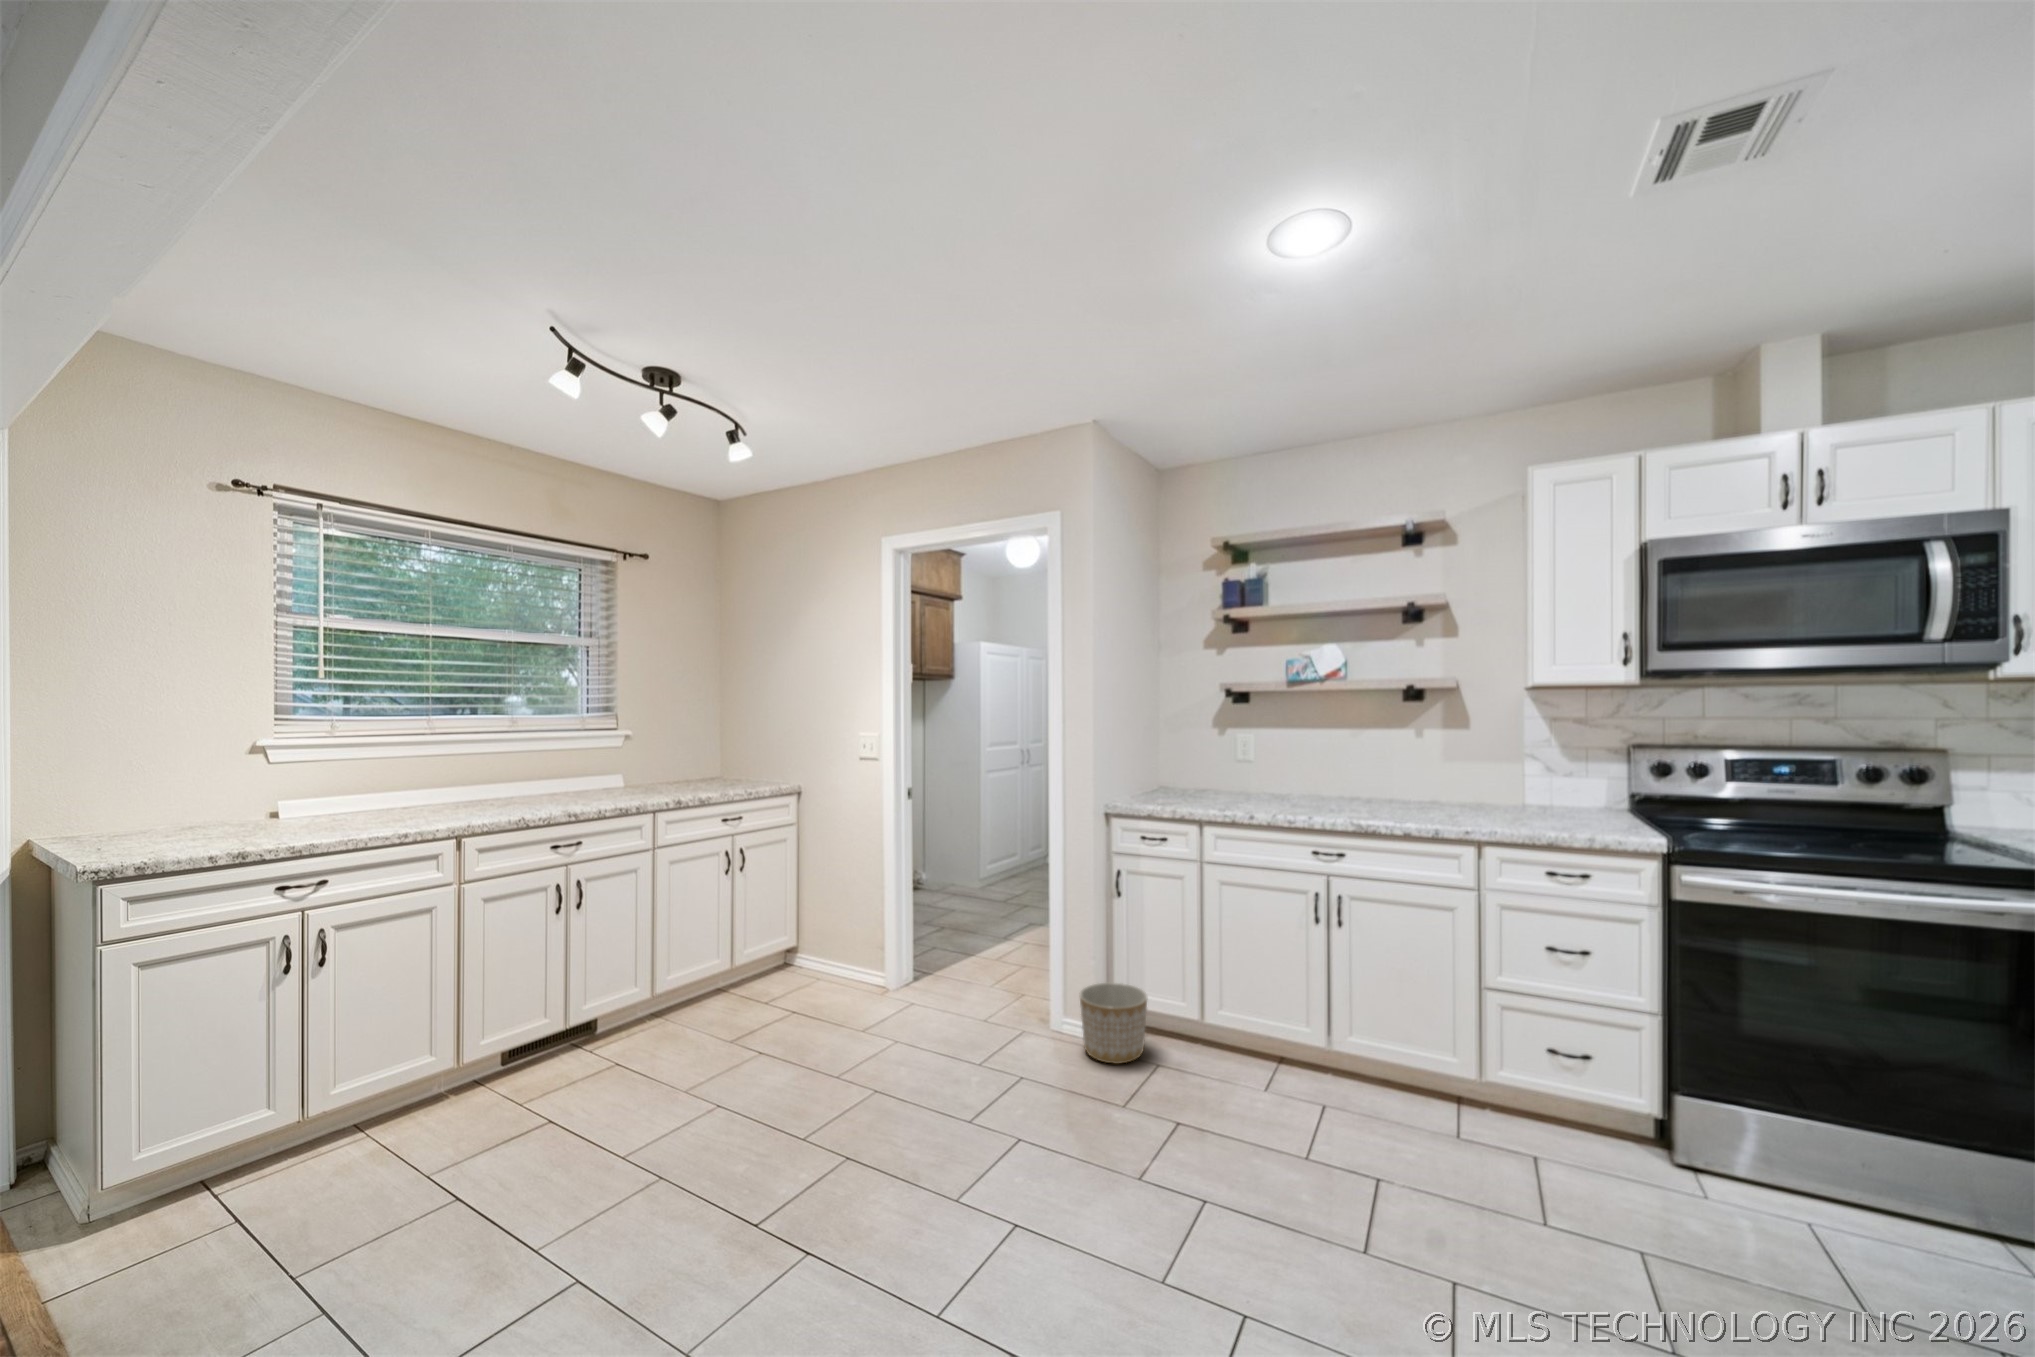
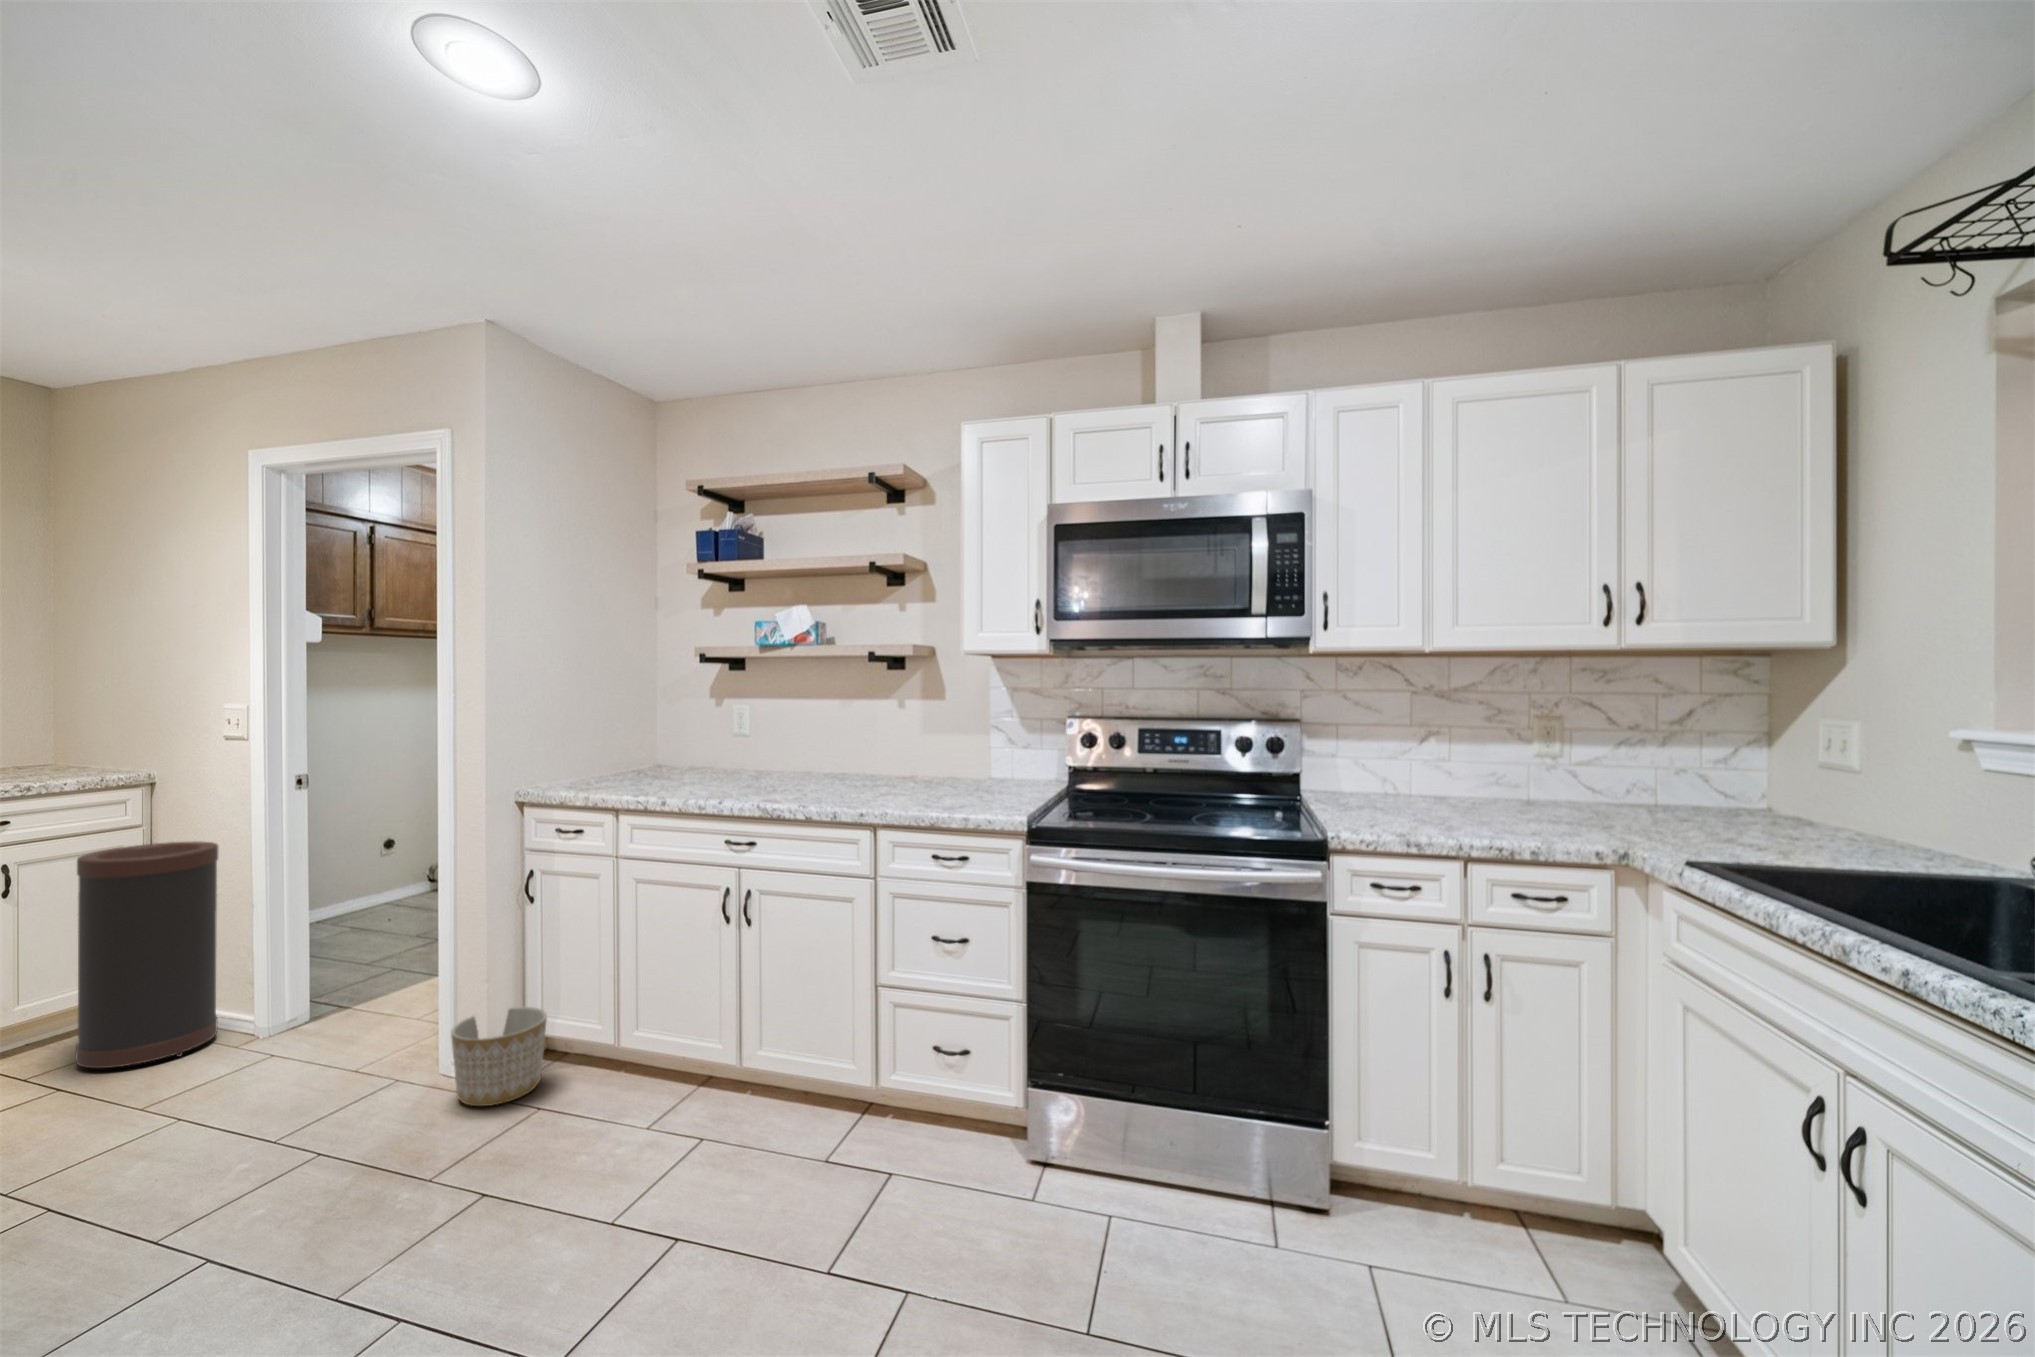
trash can: none [781,837,858,1006] -> present [76,841,218,1068]

